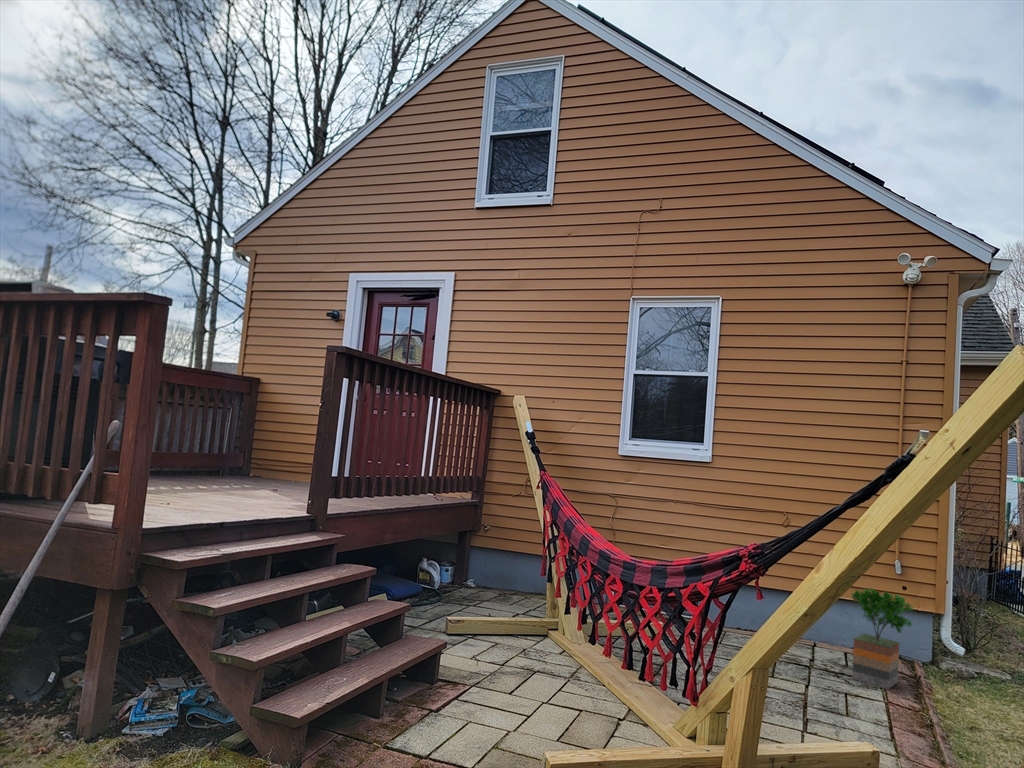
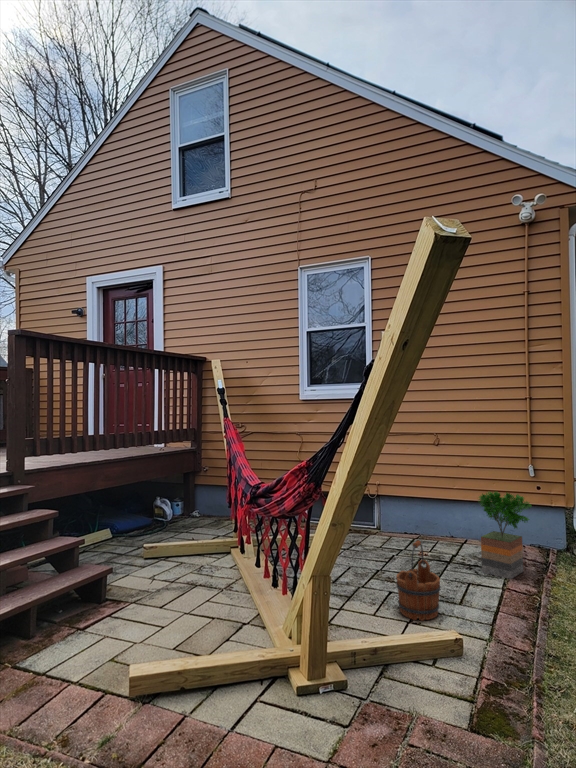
wooden bucket: none [787,636,838,724] -> present [396,541,441,621]

